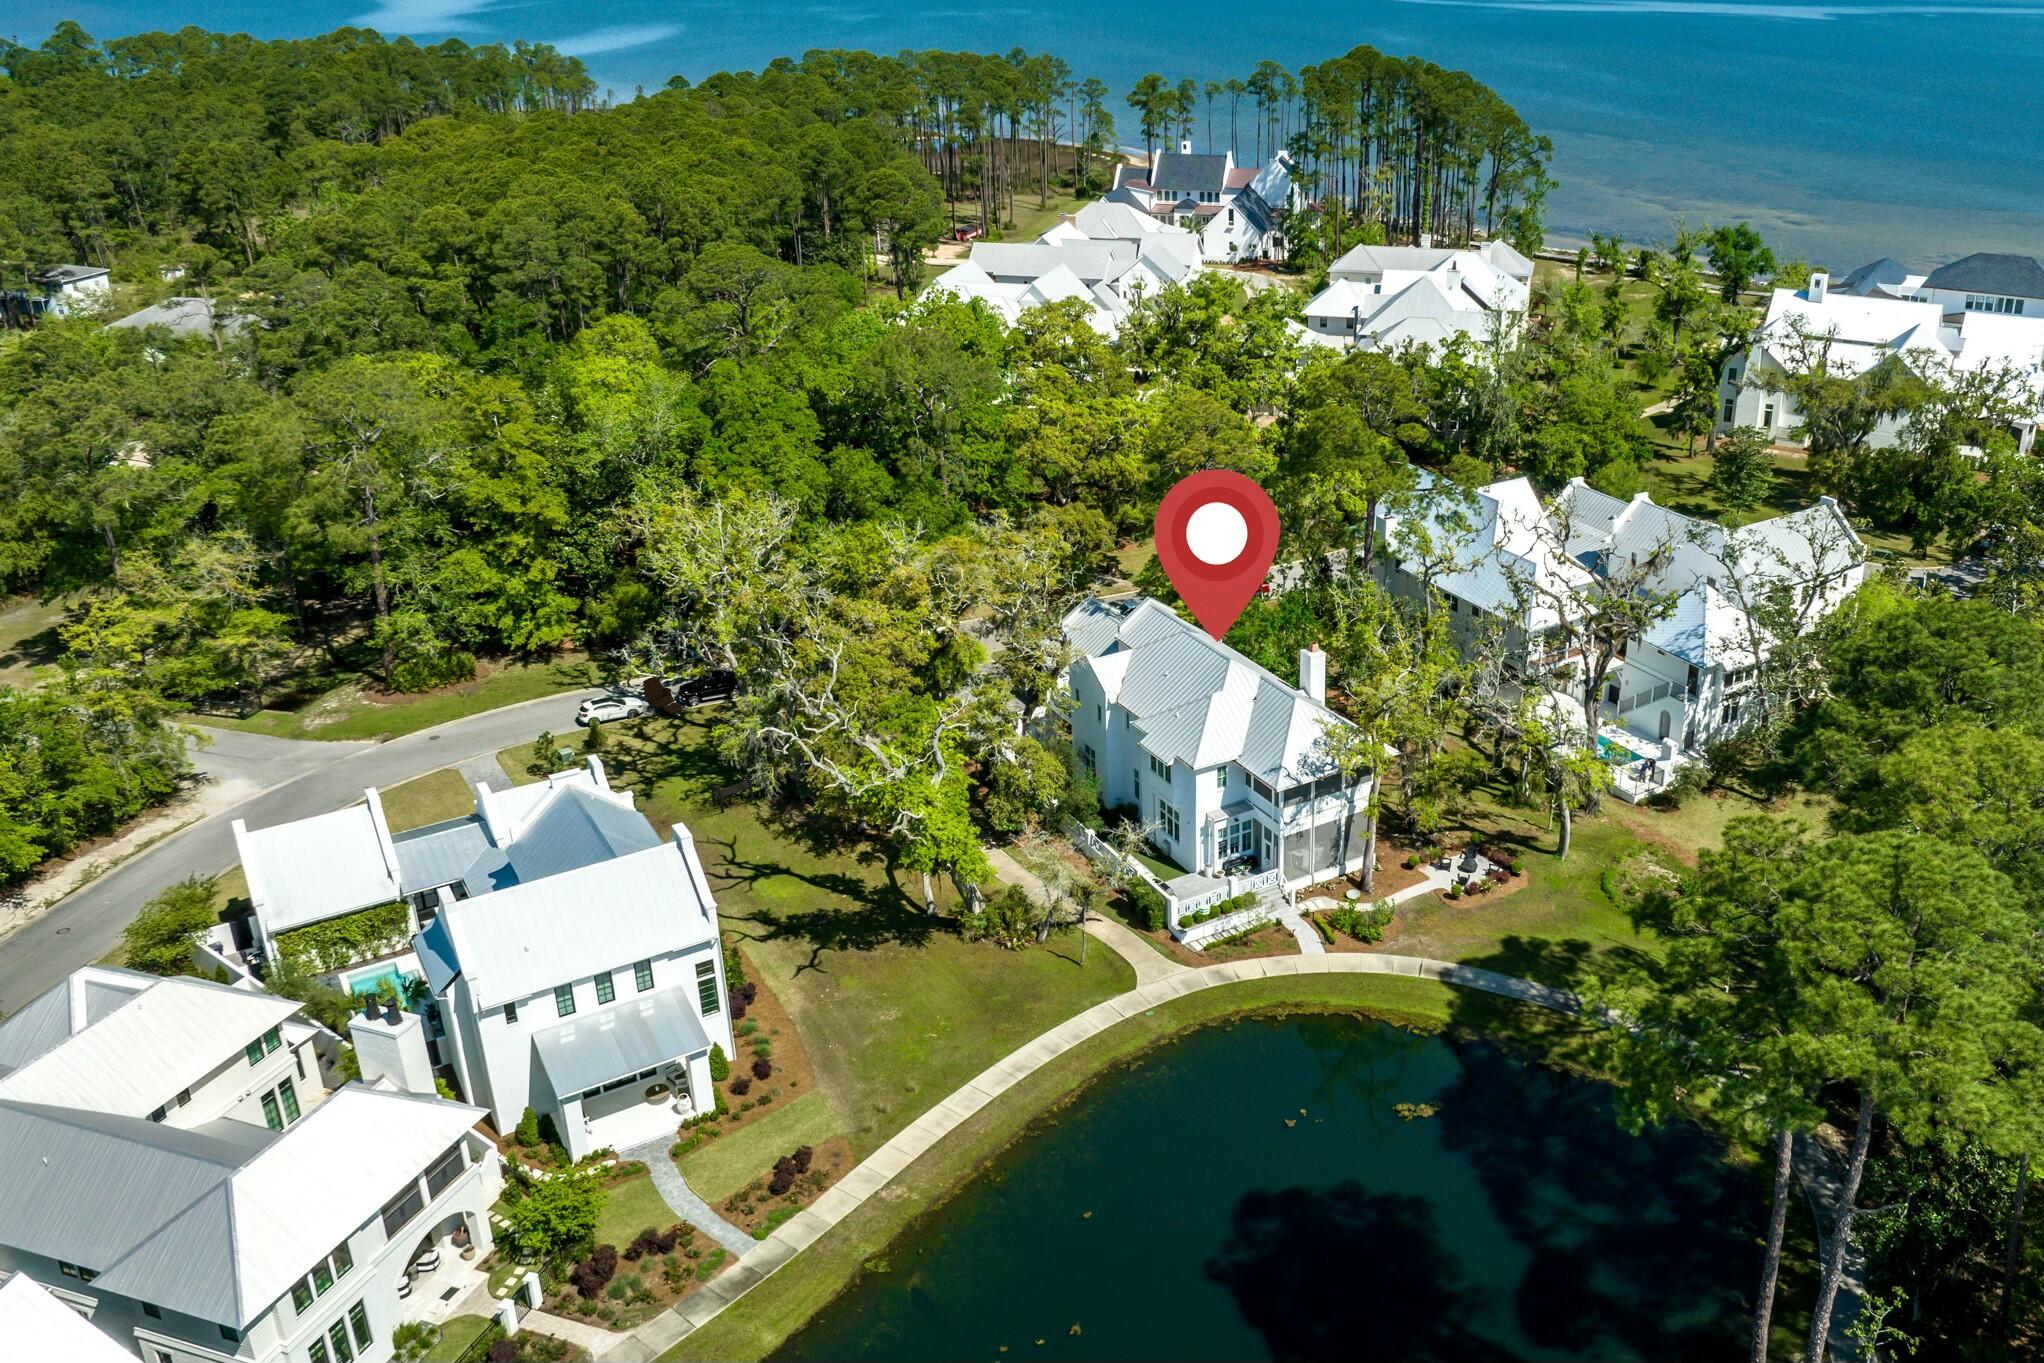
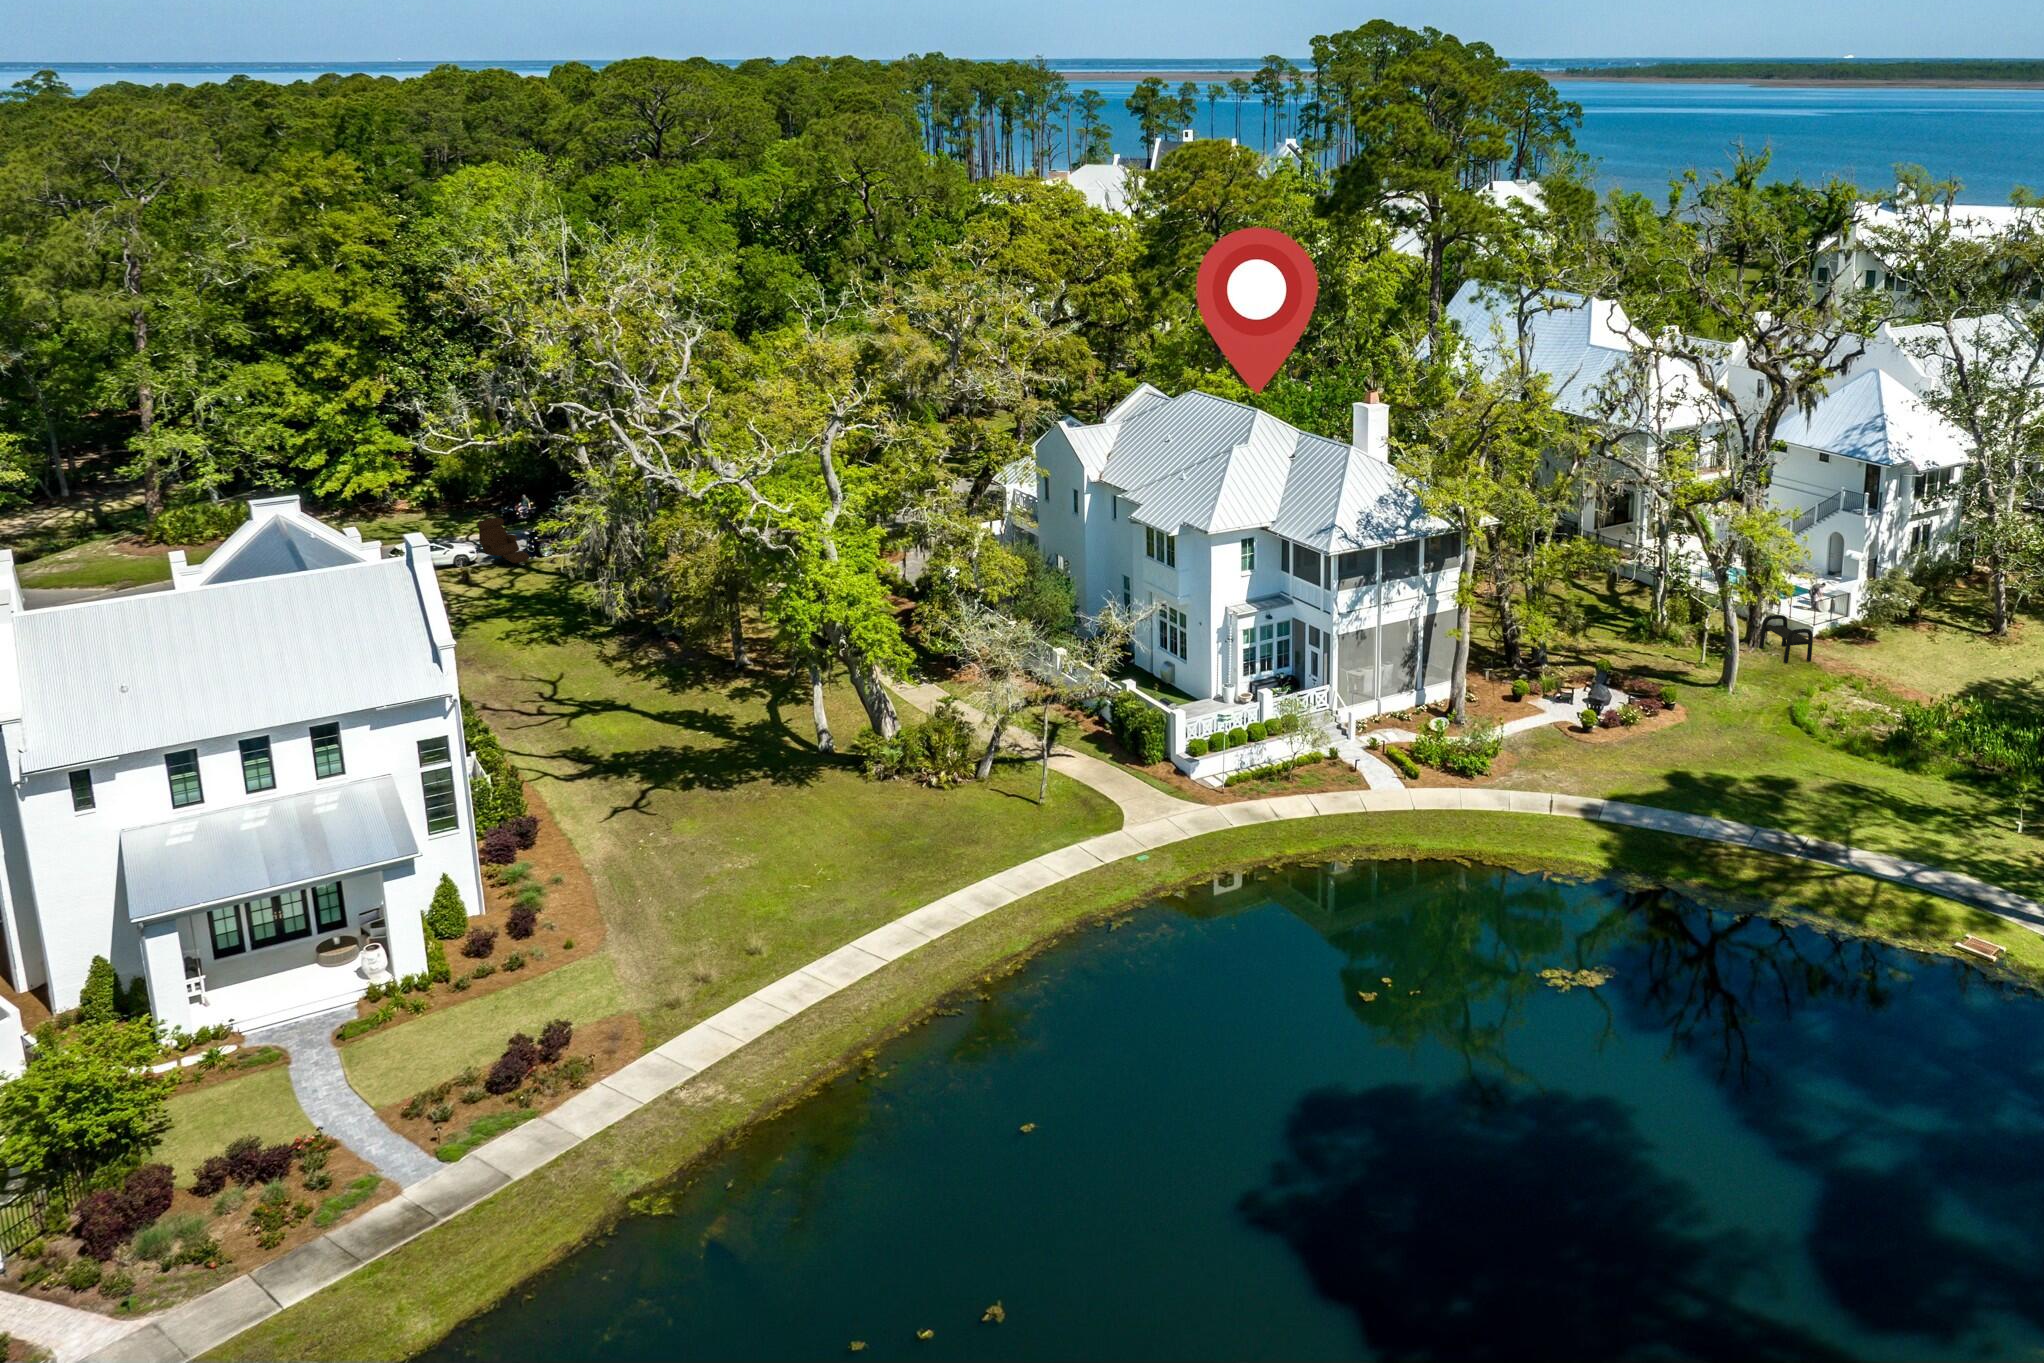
bench: present [711,775,754,813] -> present [1759,615,1813,663]

